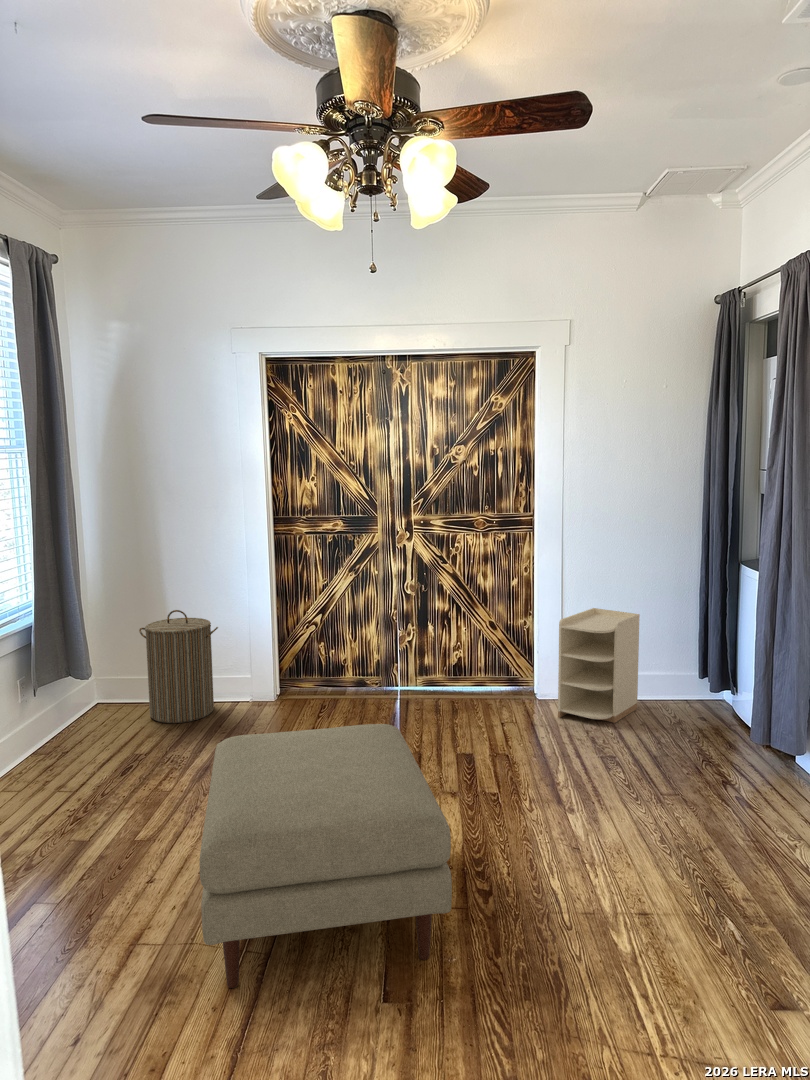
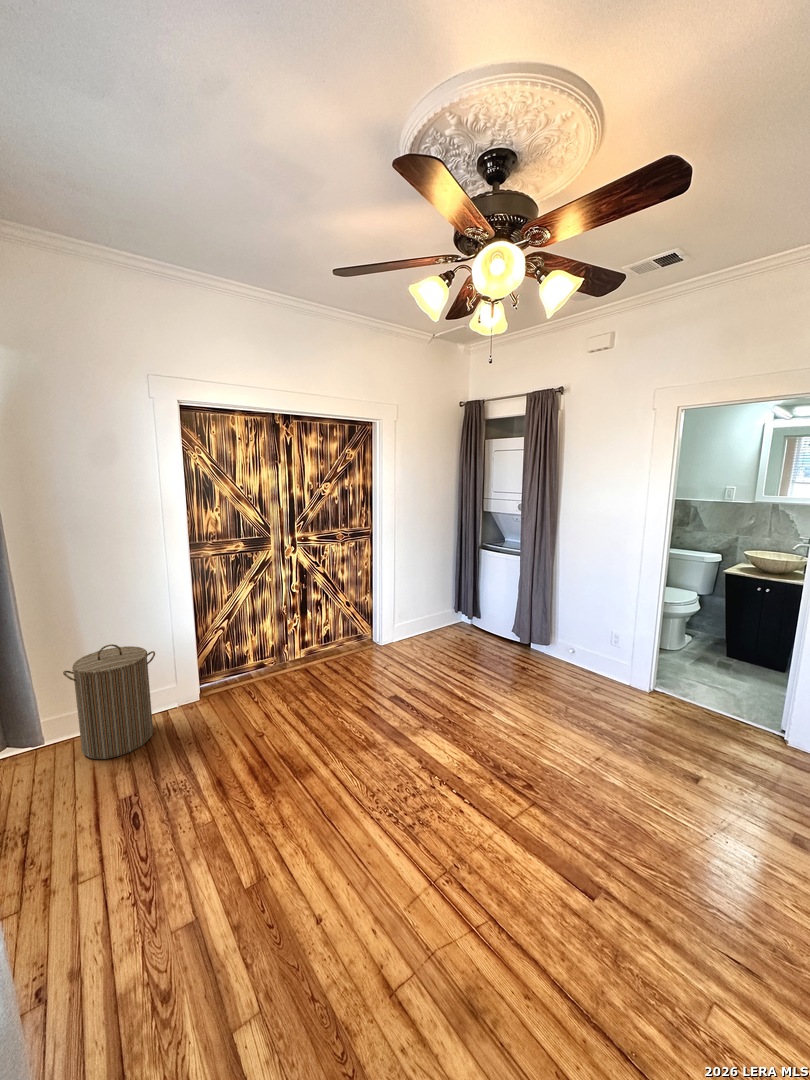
nightstand: present [558,608,640,723] -> none [408,584,441,655]
ottoman: present [200,724,452,988] -> none [335,698,586,968]

